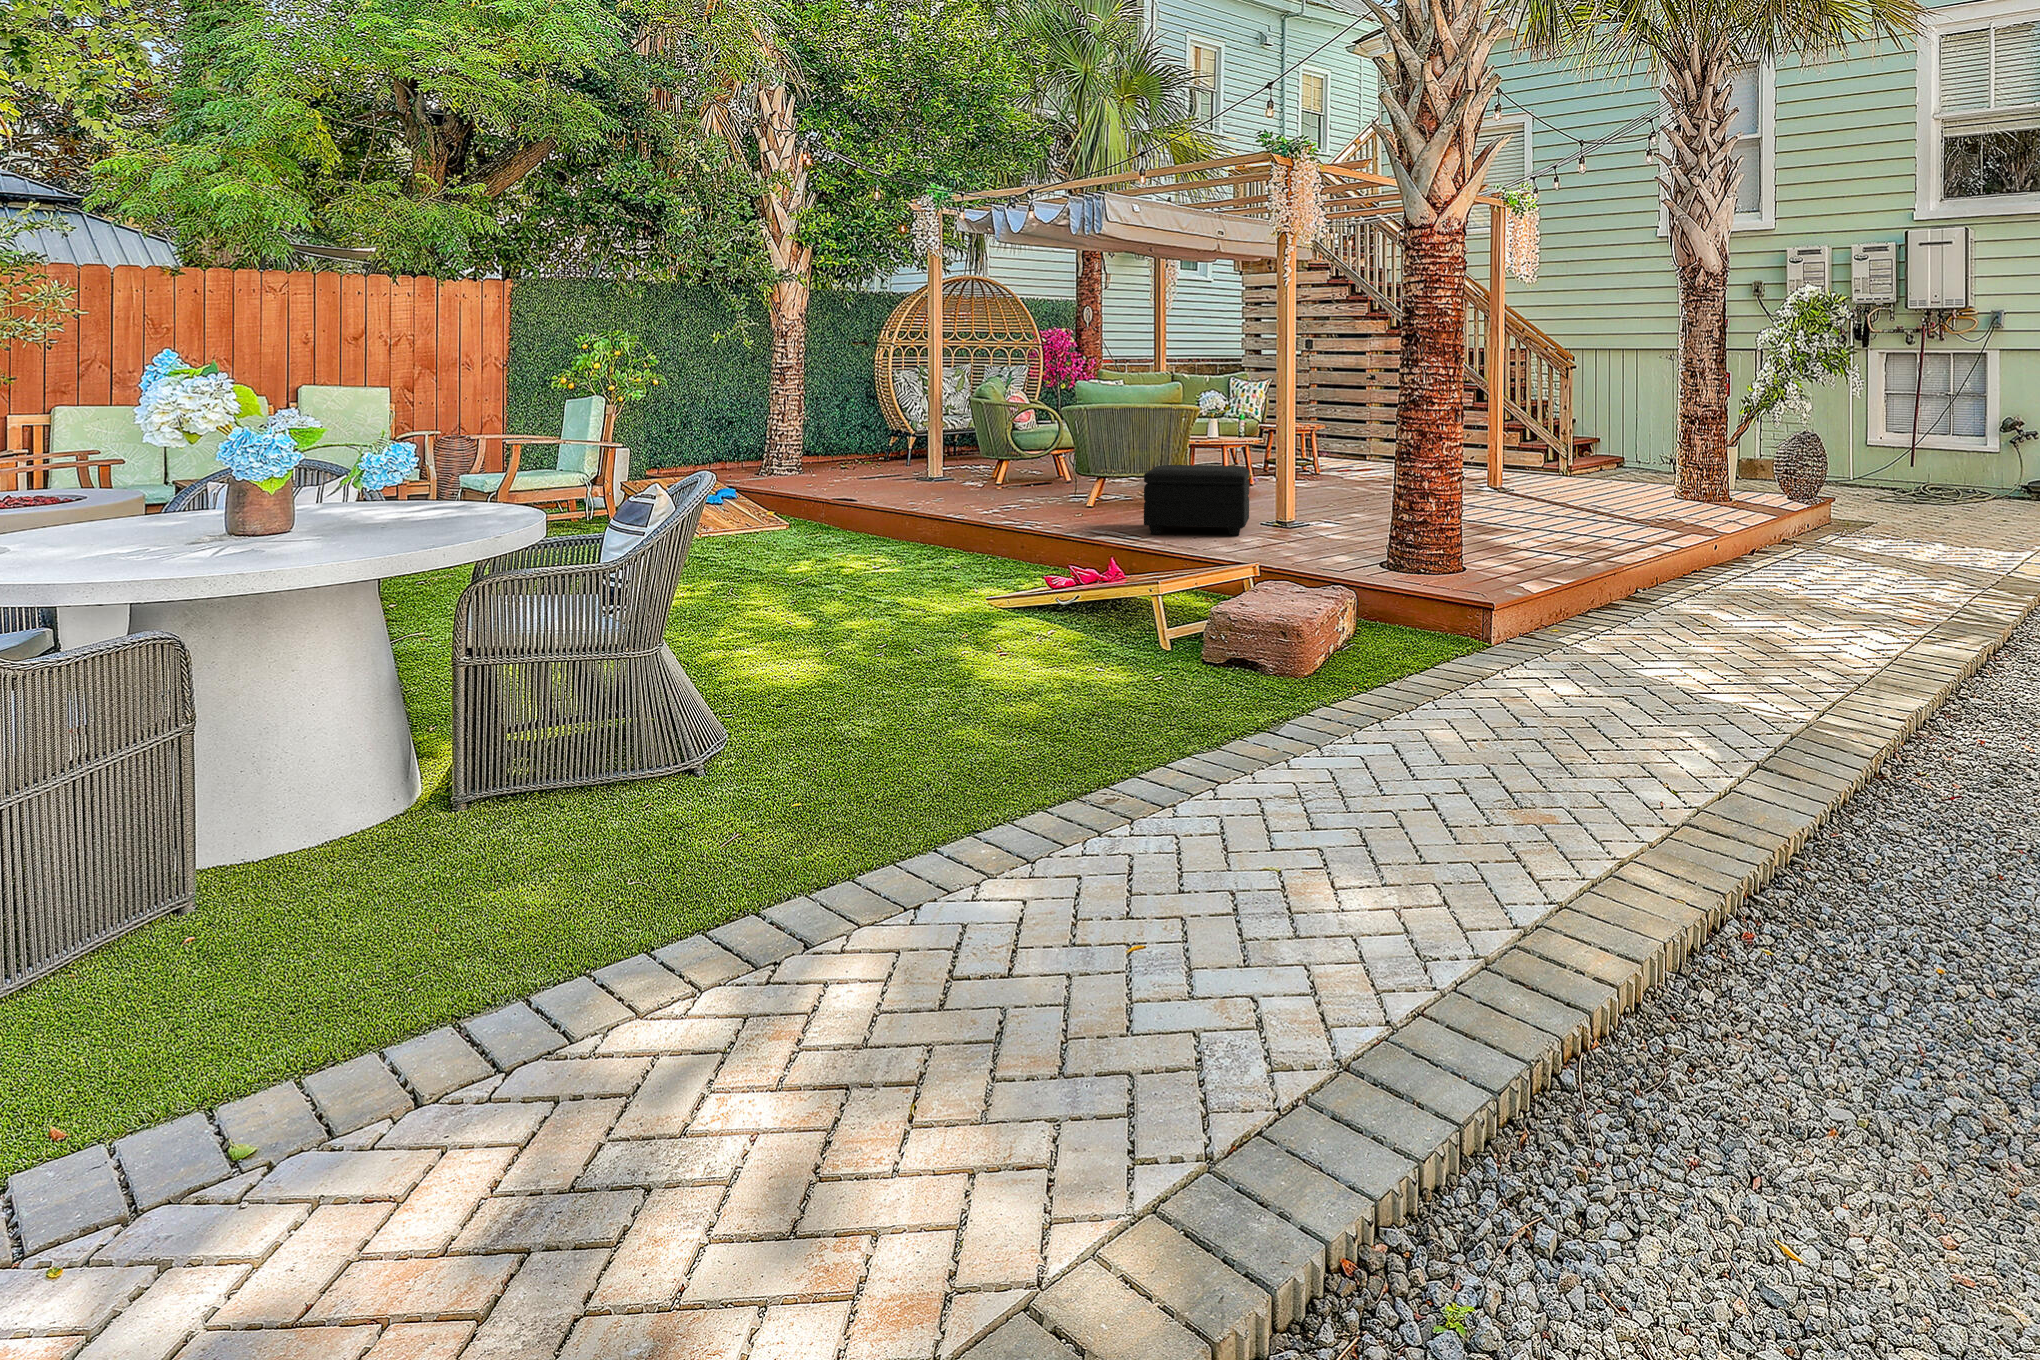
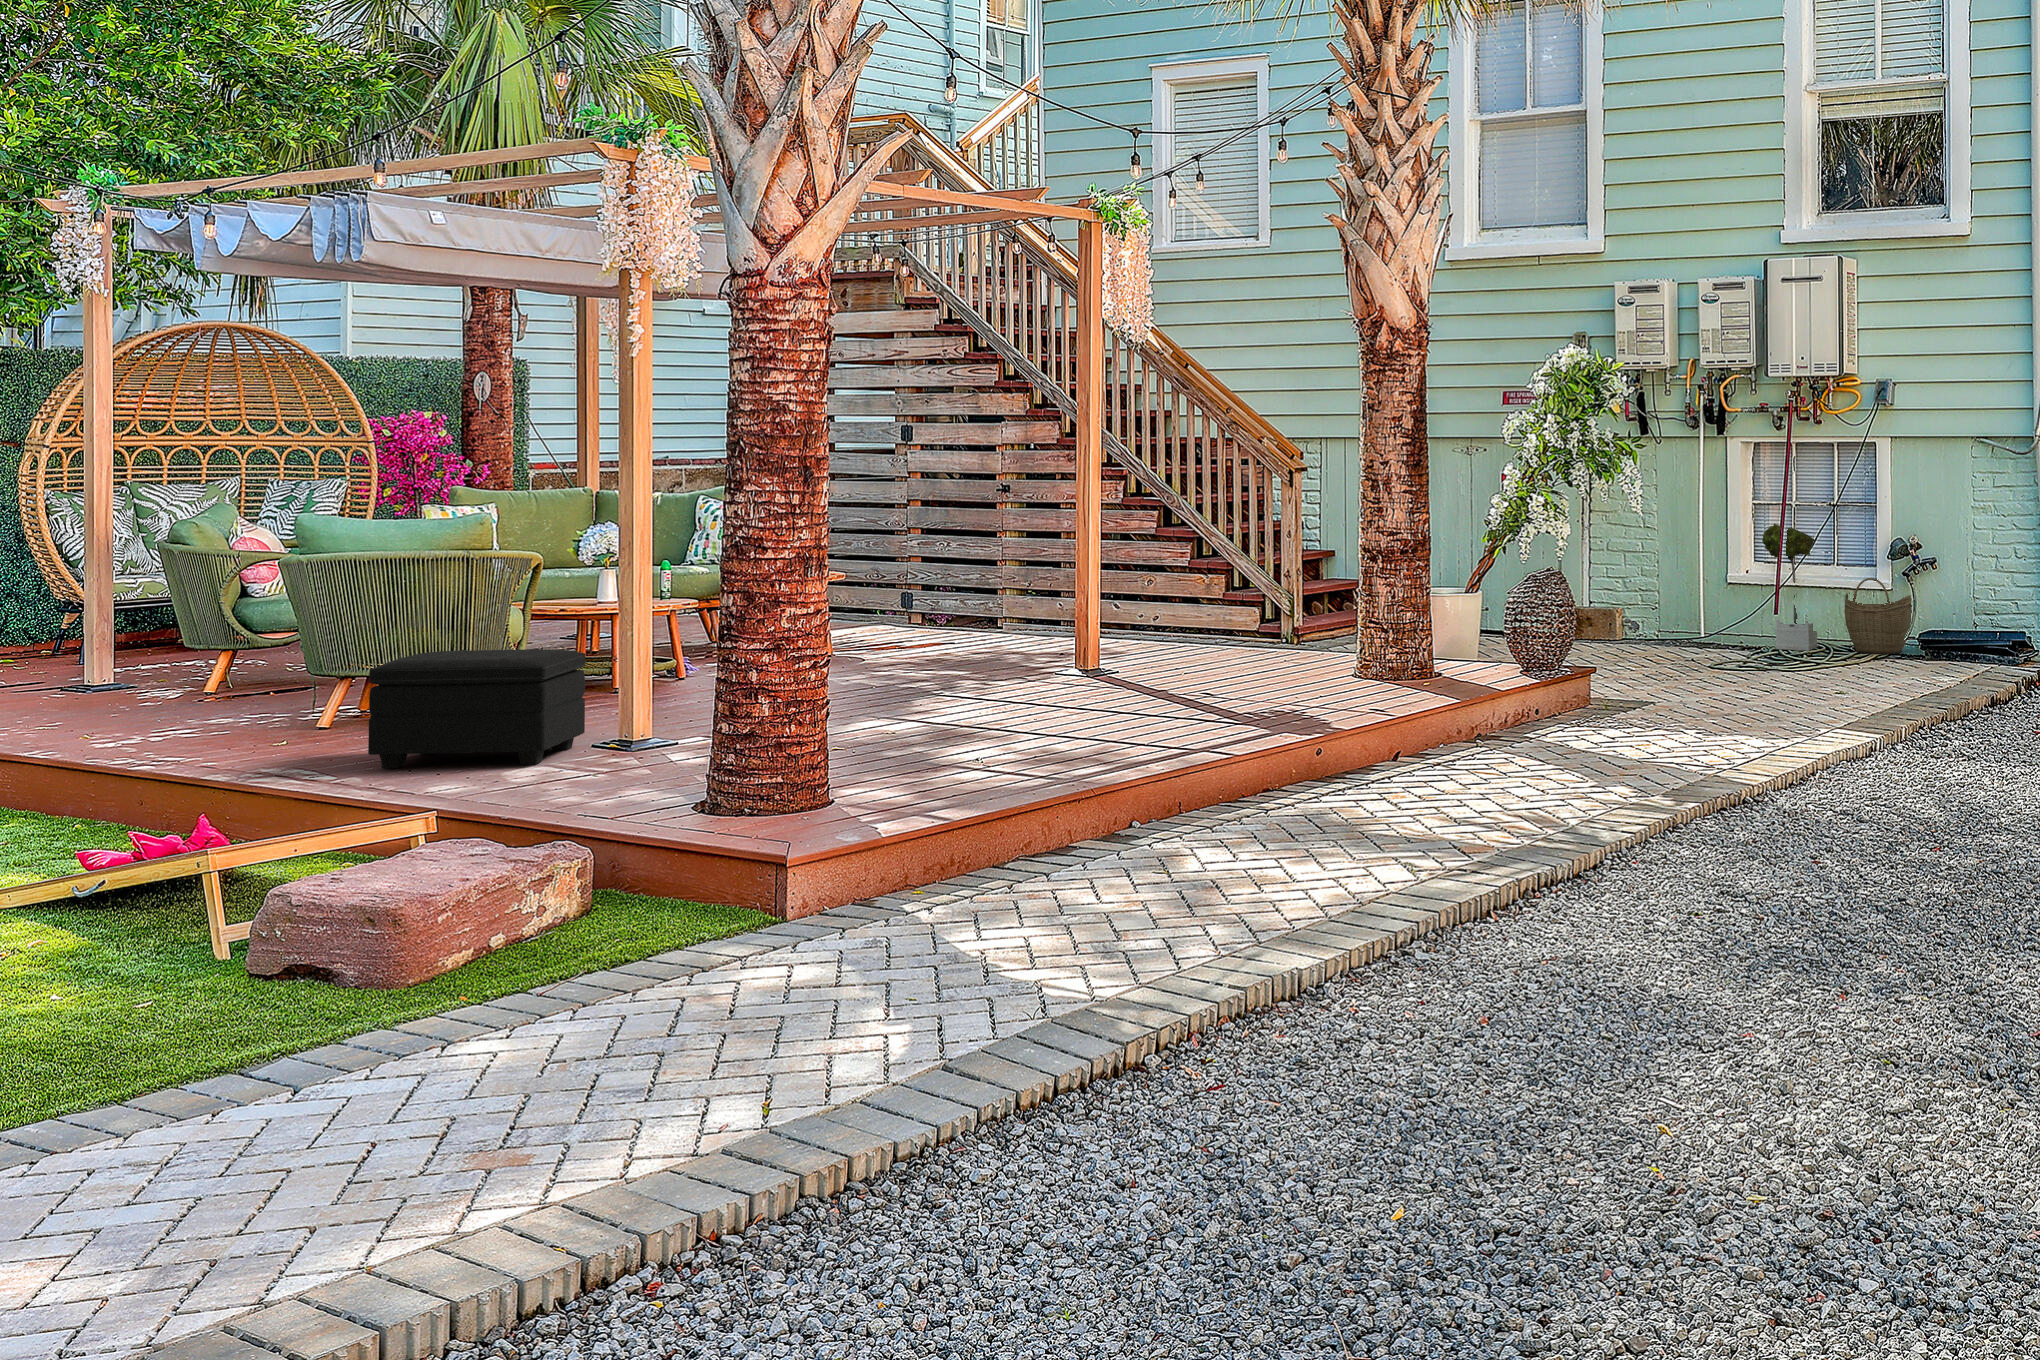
potted tree: none [1894,411,1937,499] -> present [1762,523,1818,650]
woven basket: none [1962,449,2018,504] -> present [1844,578,1912,654]

